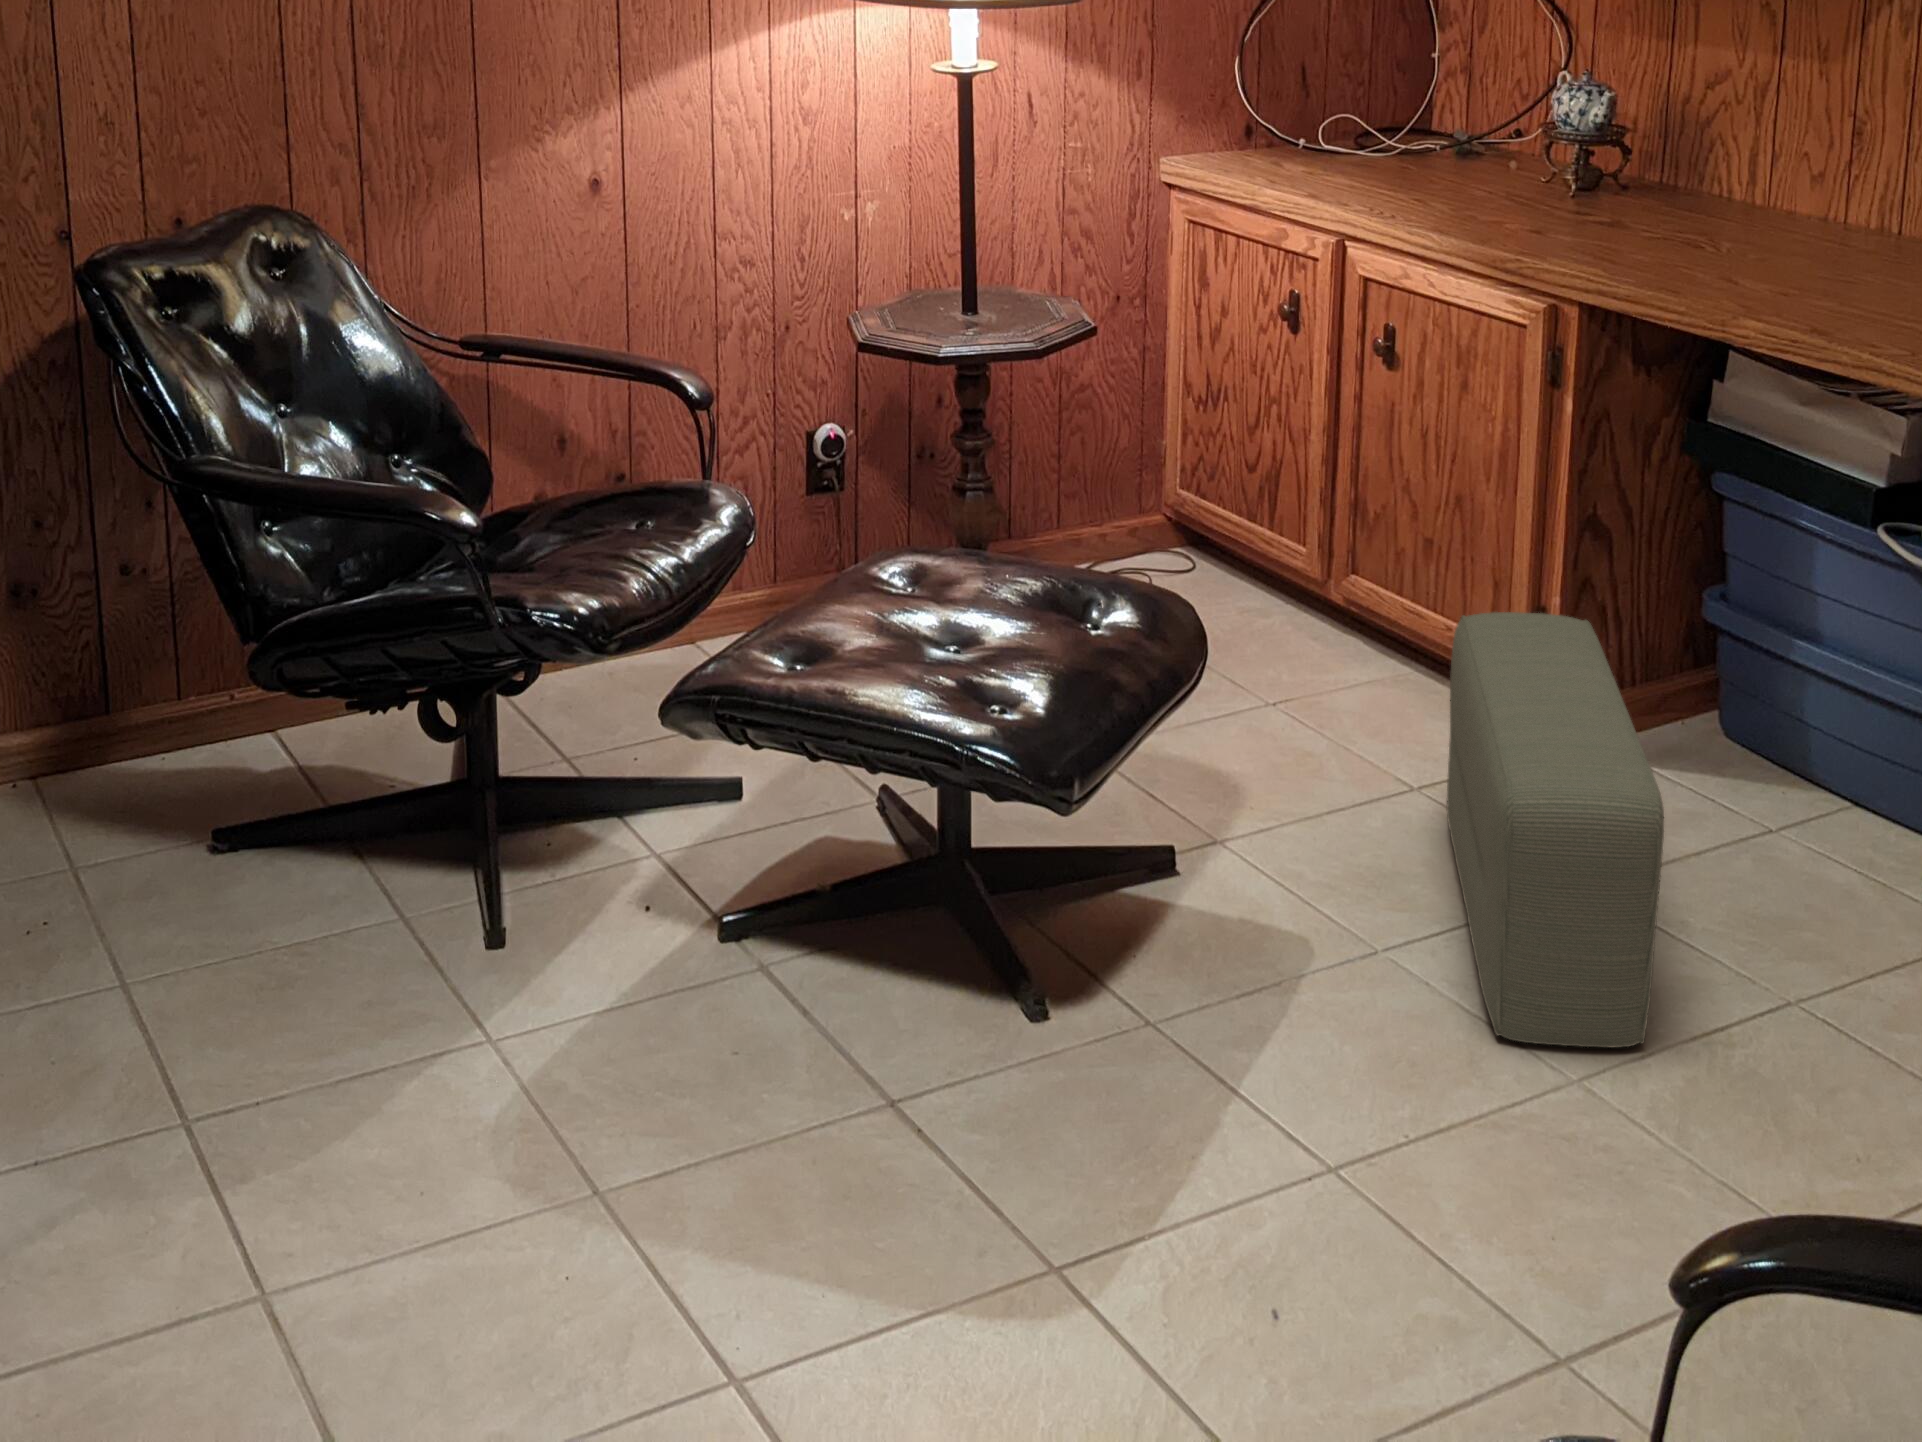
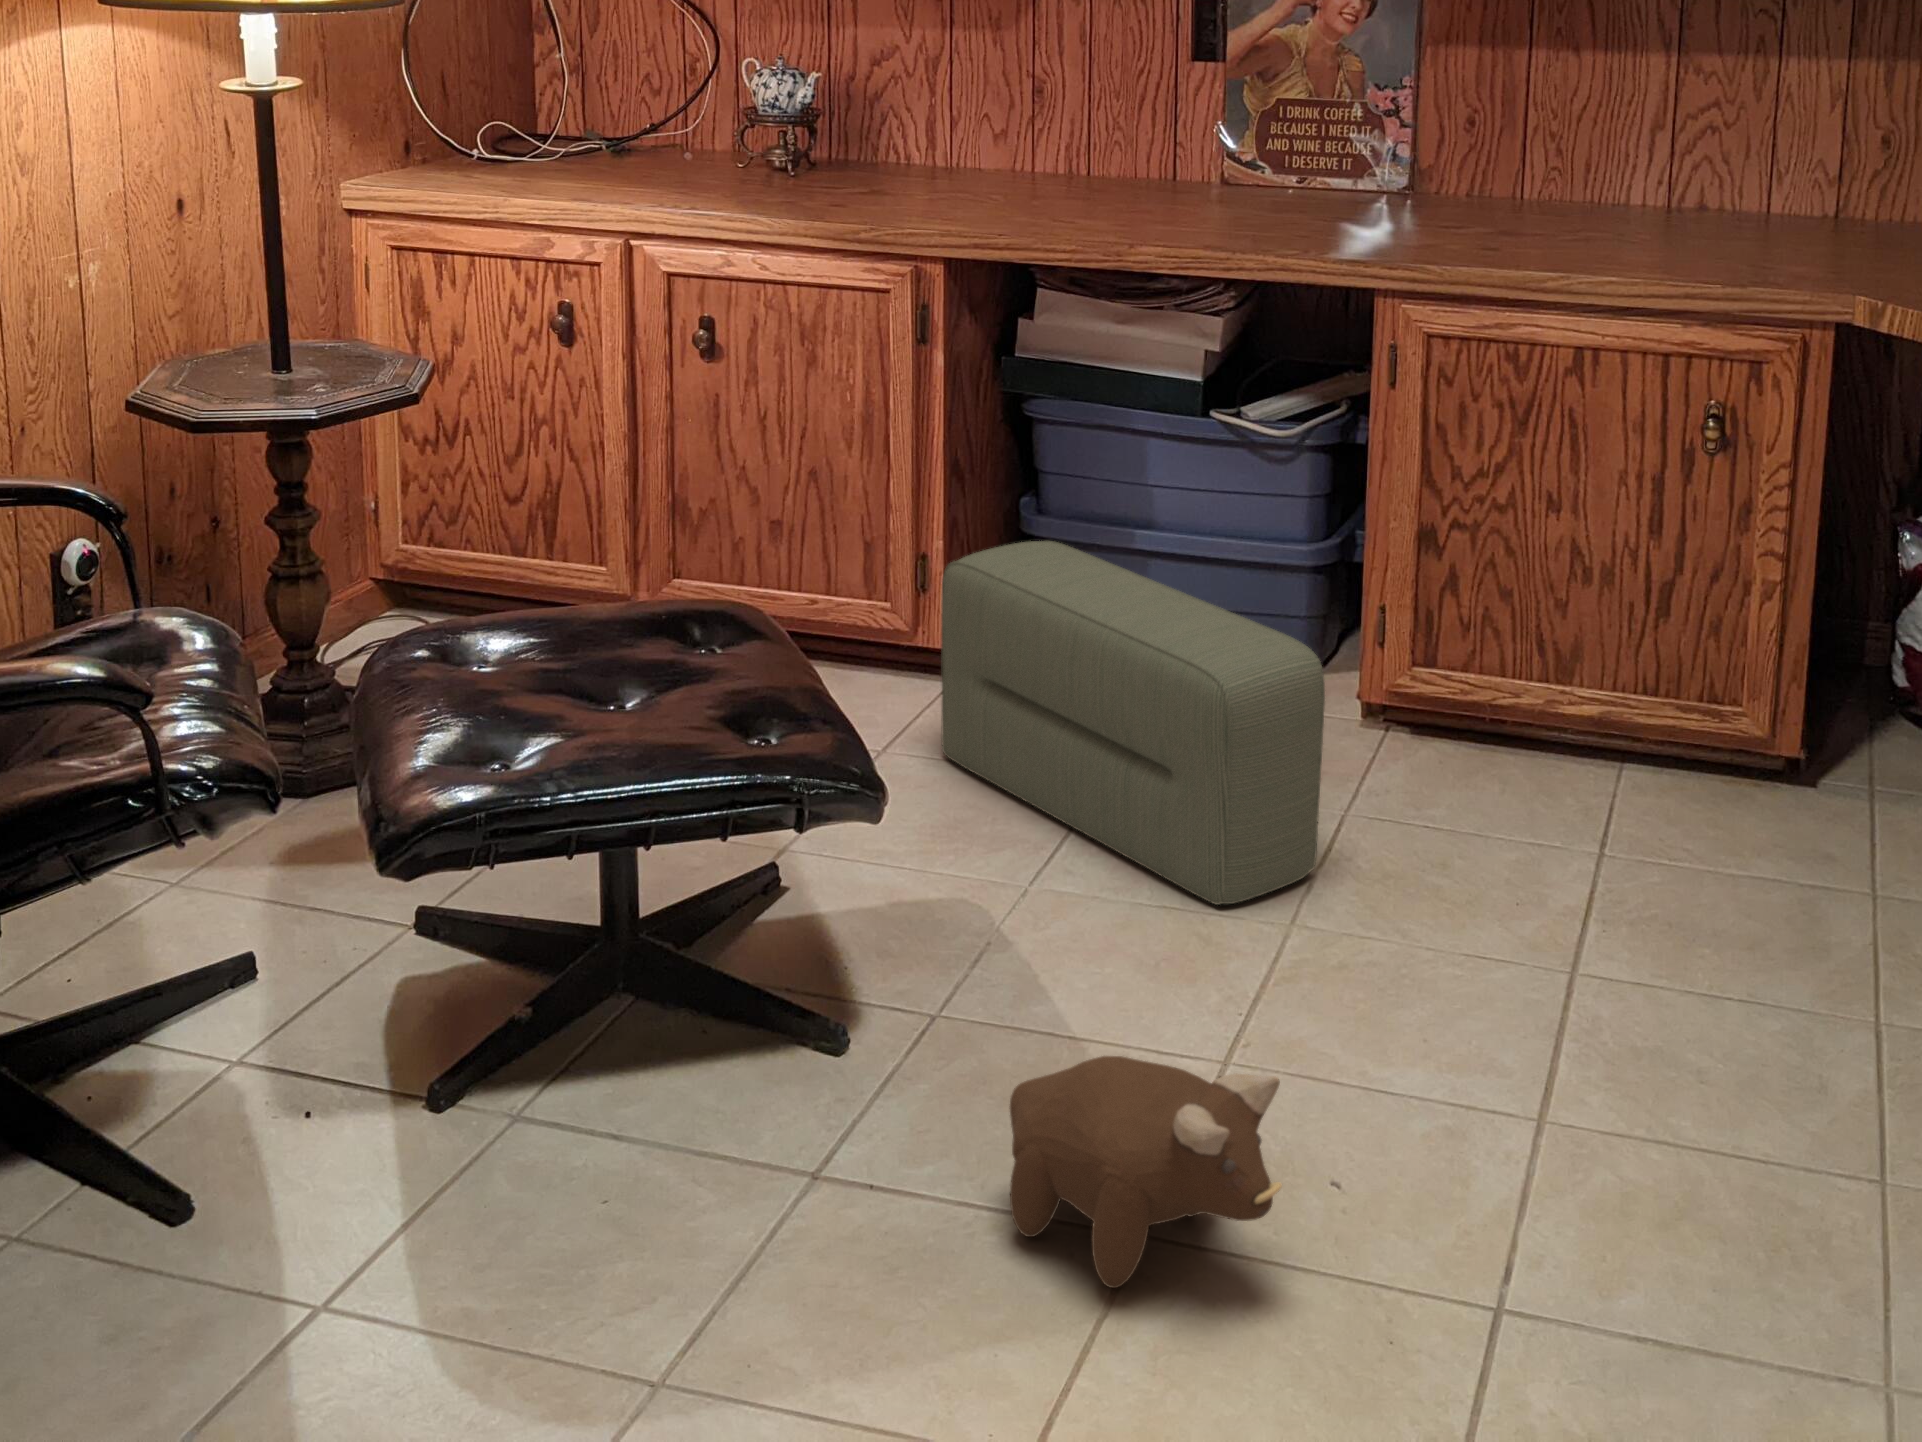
plush toy: none [898,1070,1097,1282] -> present [1010,1056,1282,1288]

